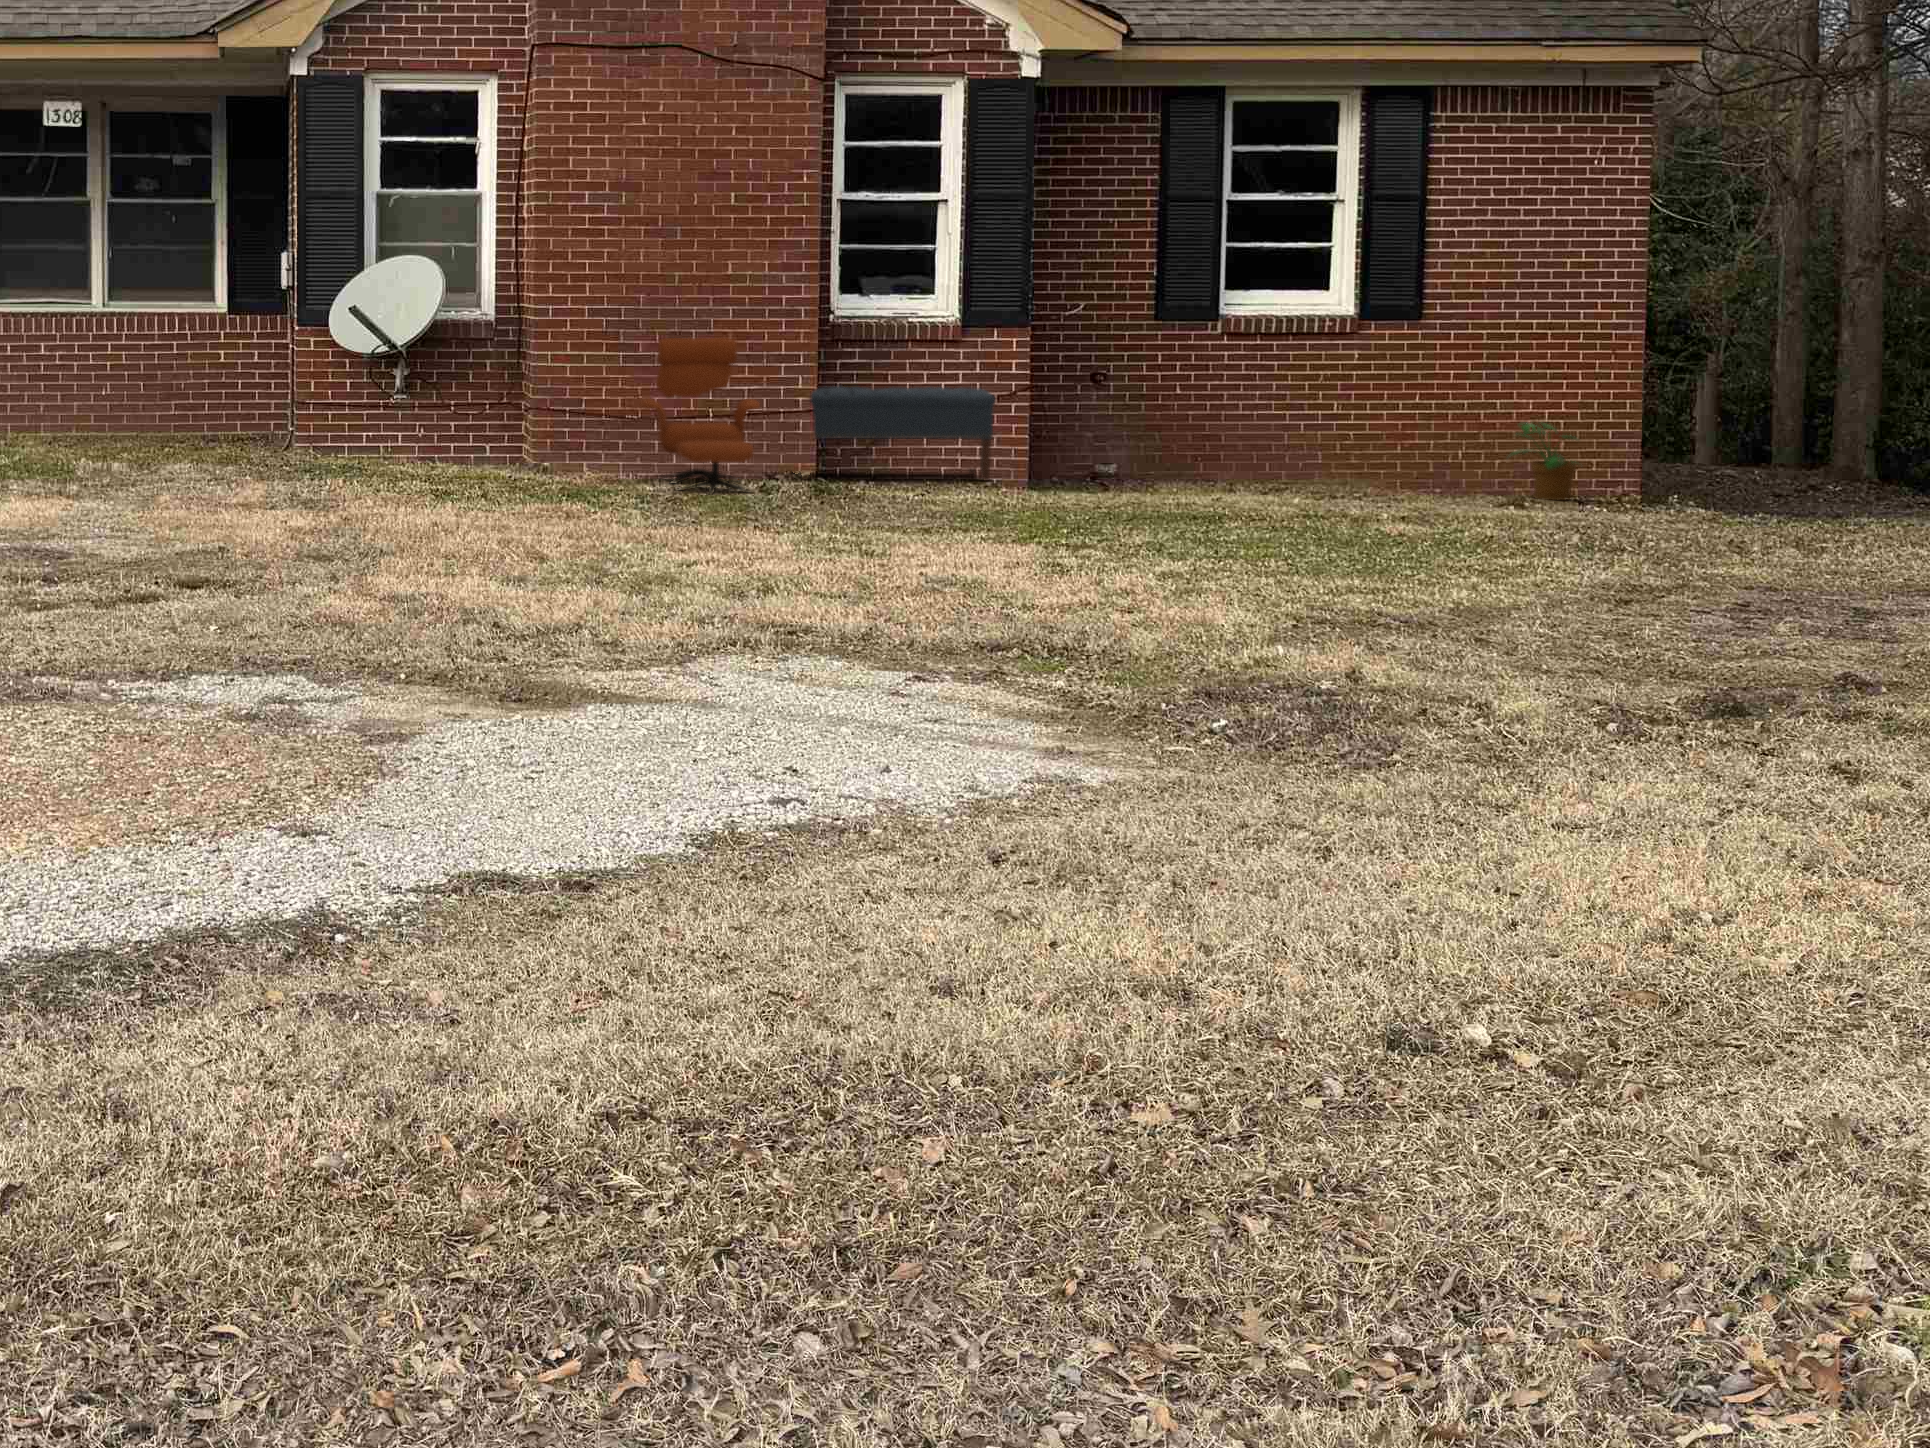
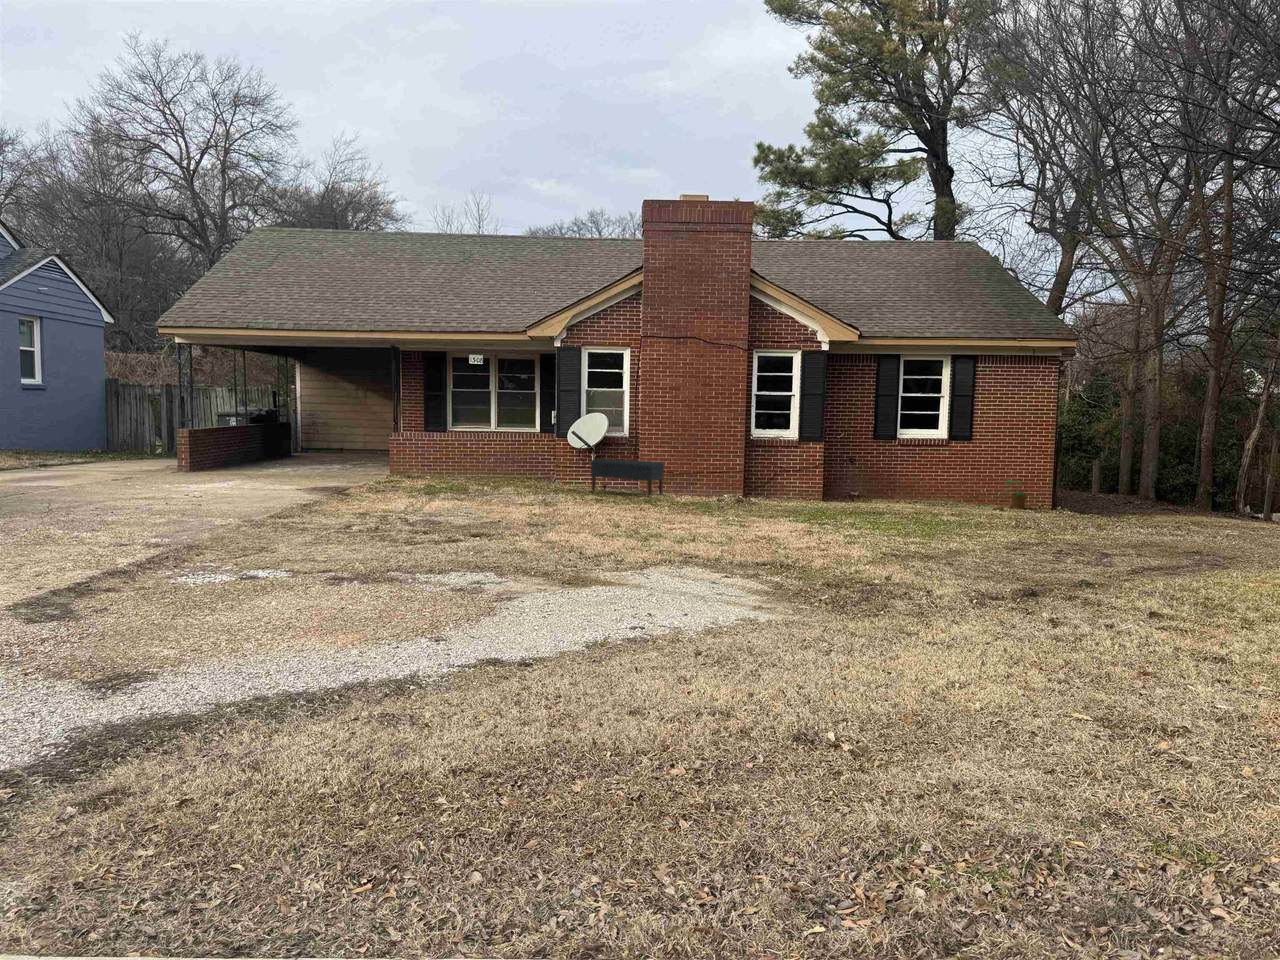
lounge chair: present [639,338,760,494] -> none [677,444,721,502]
bench: present [802,386,995,481] -> present [591,458,664,497]

